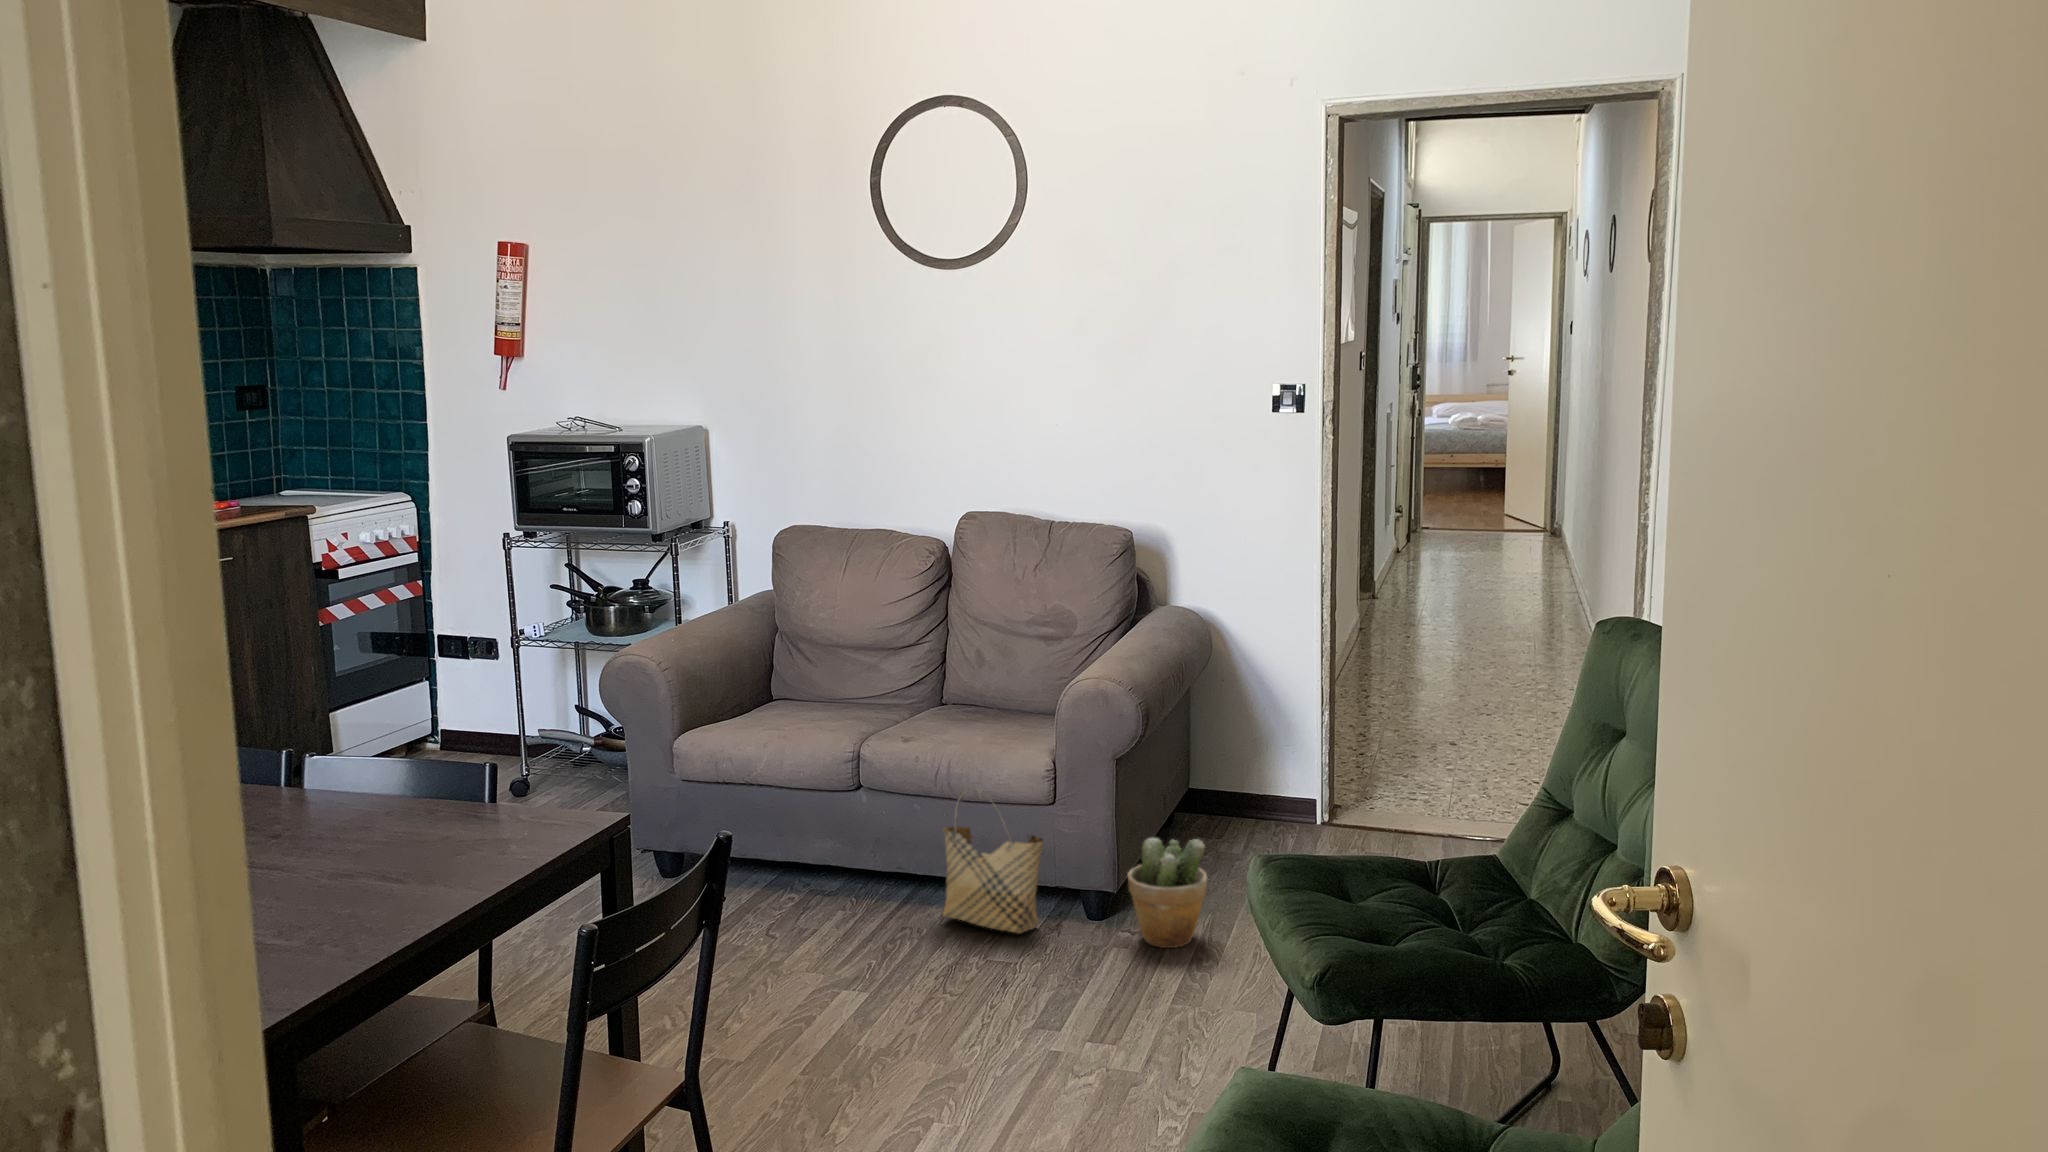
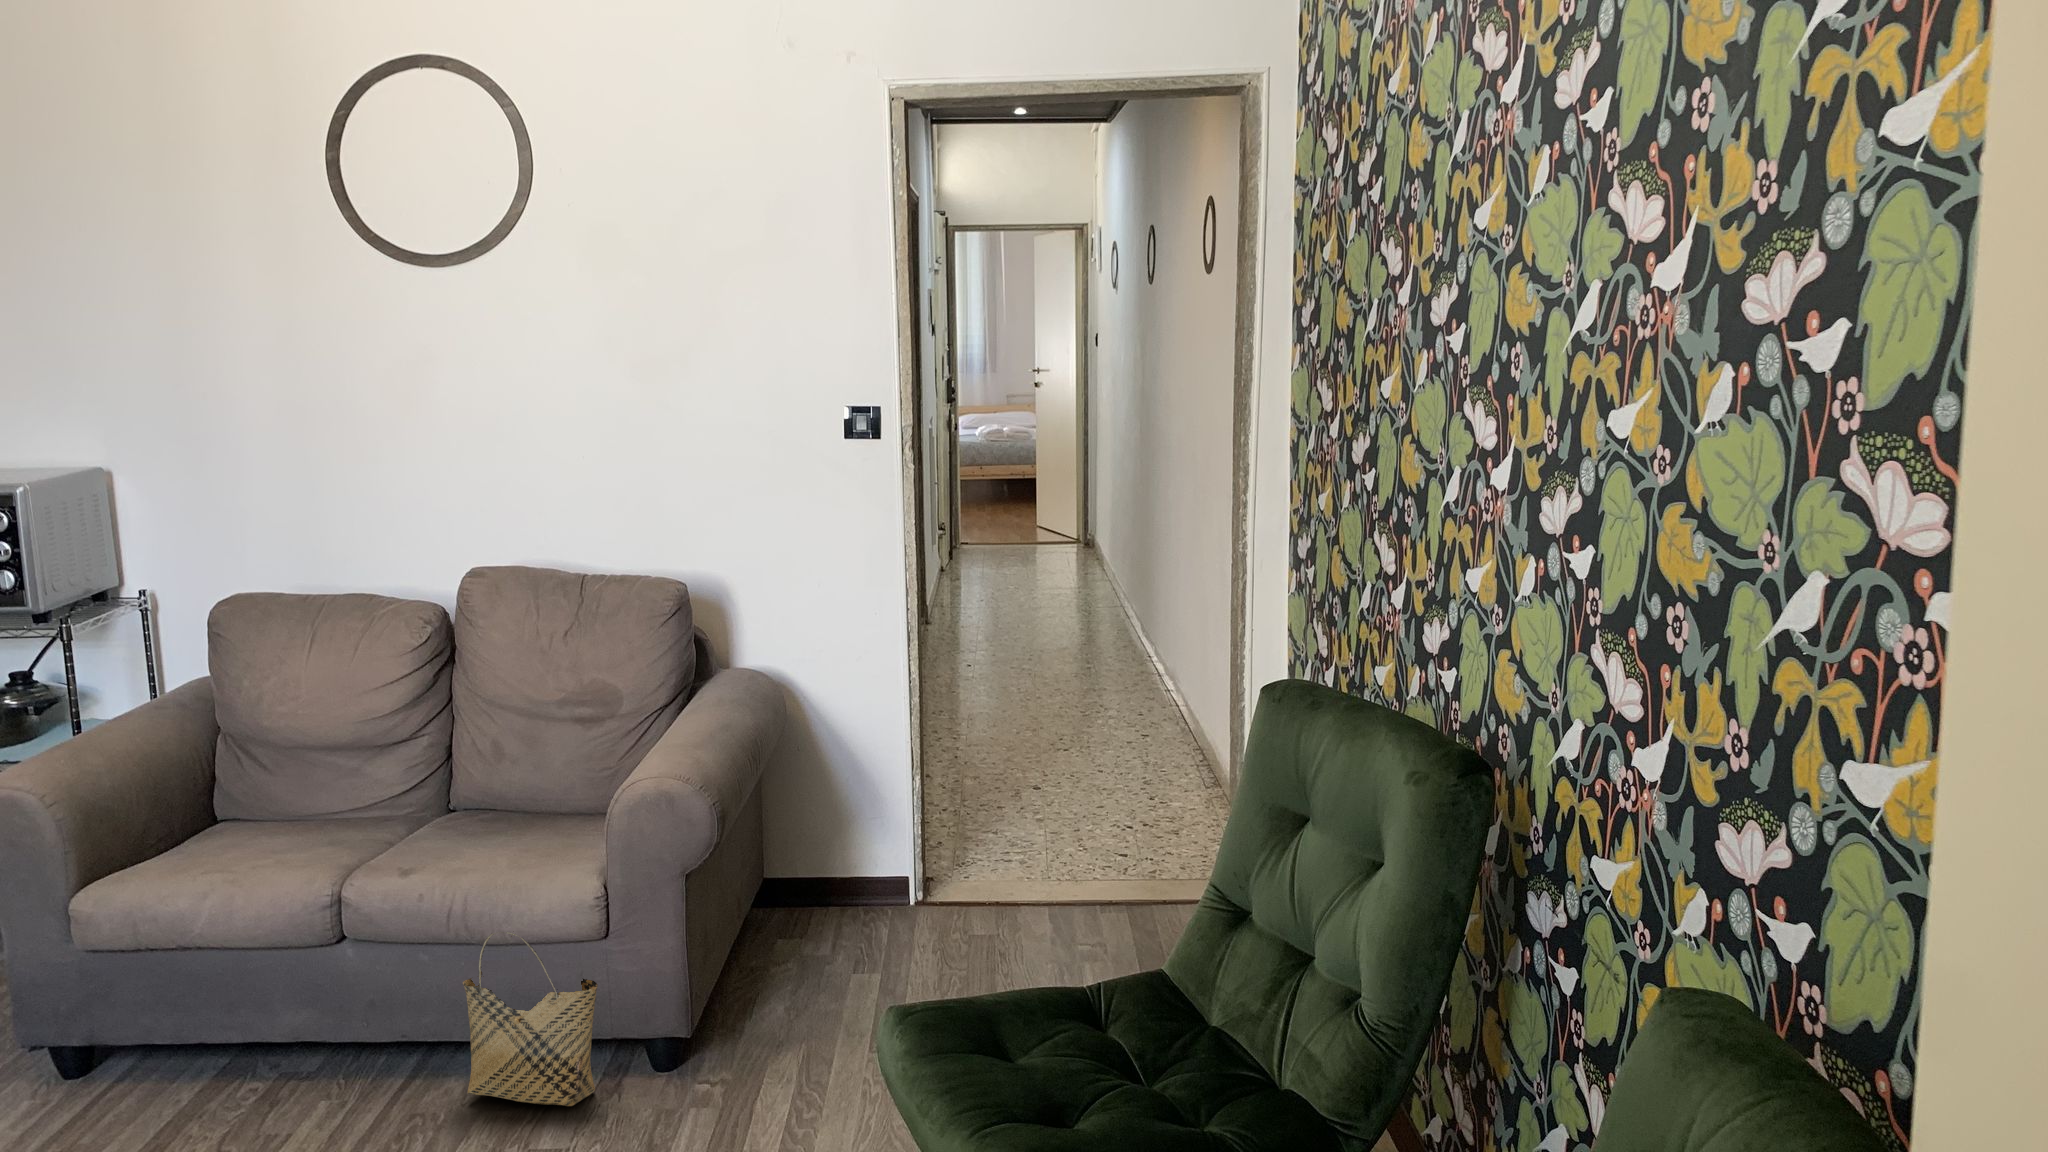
potted plant: present [1128,838,1207,948] -> none [707,964,806,1101]

